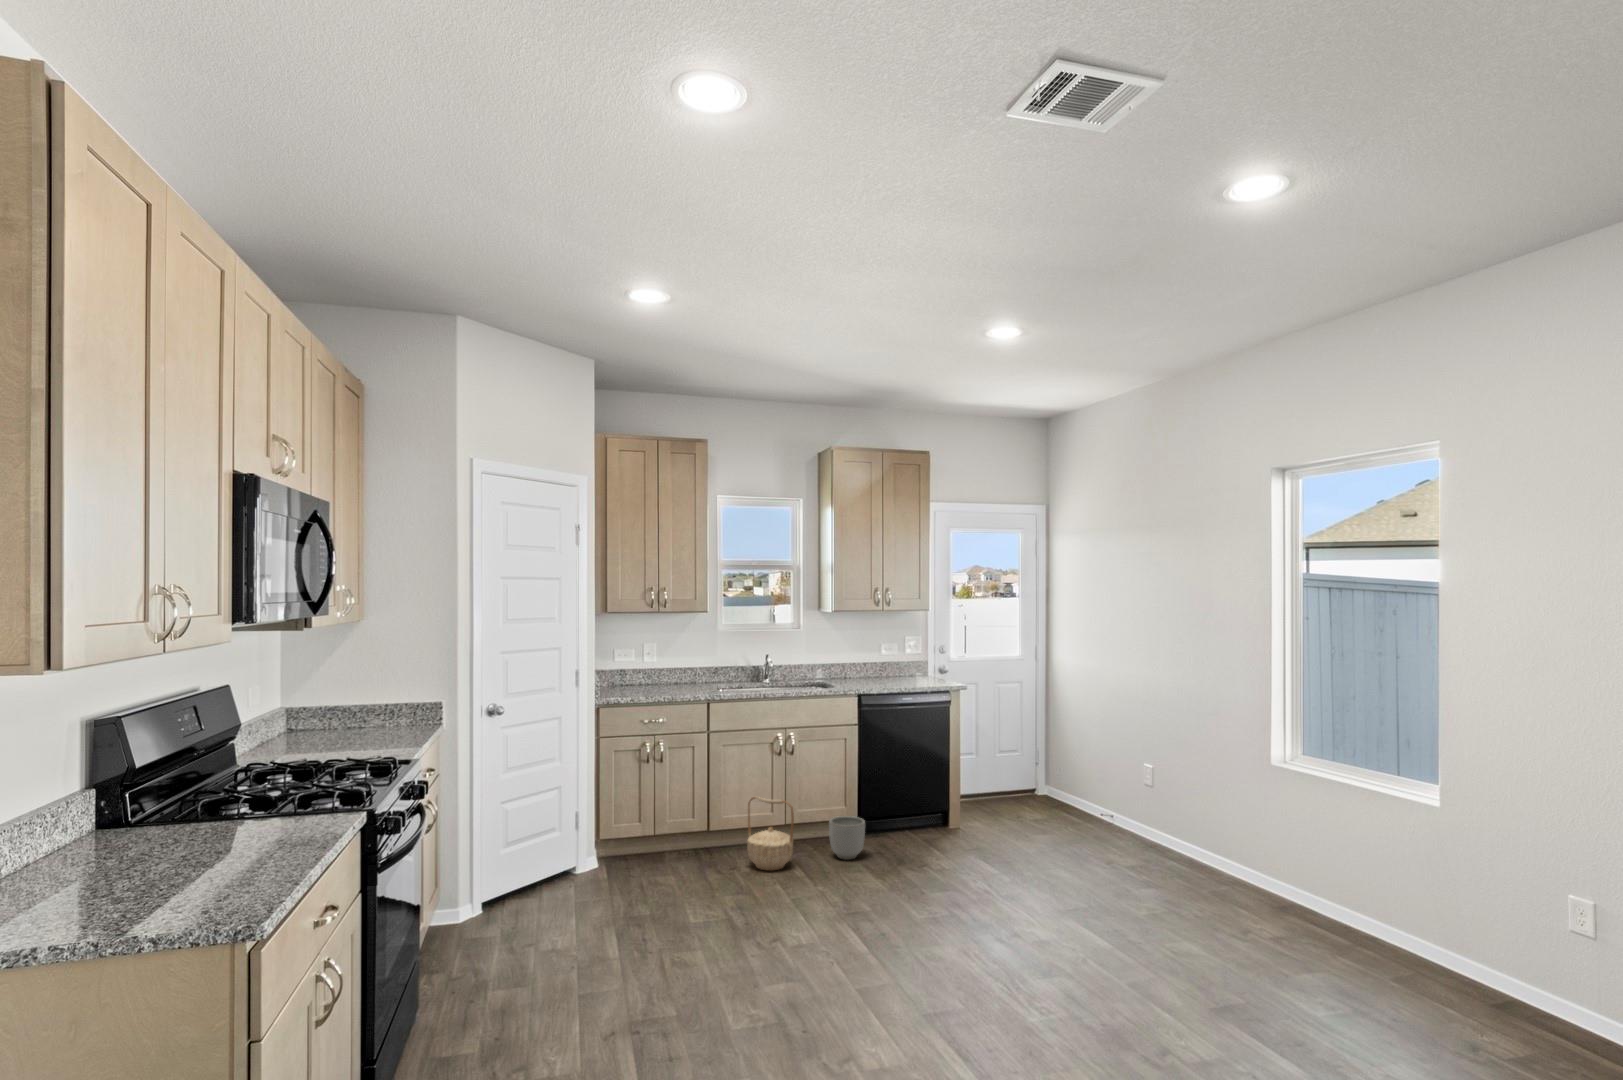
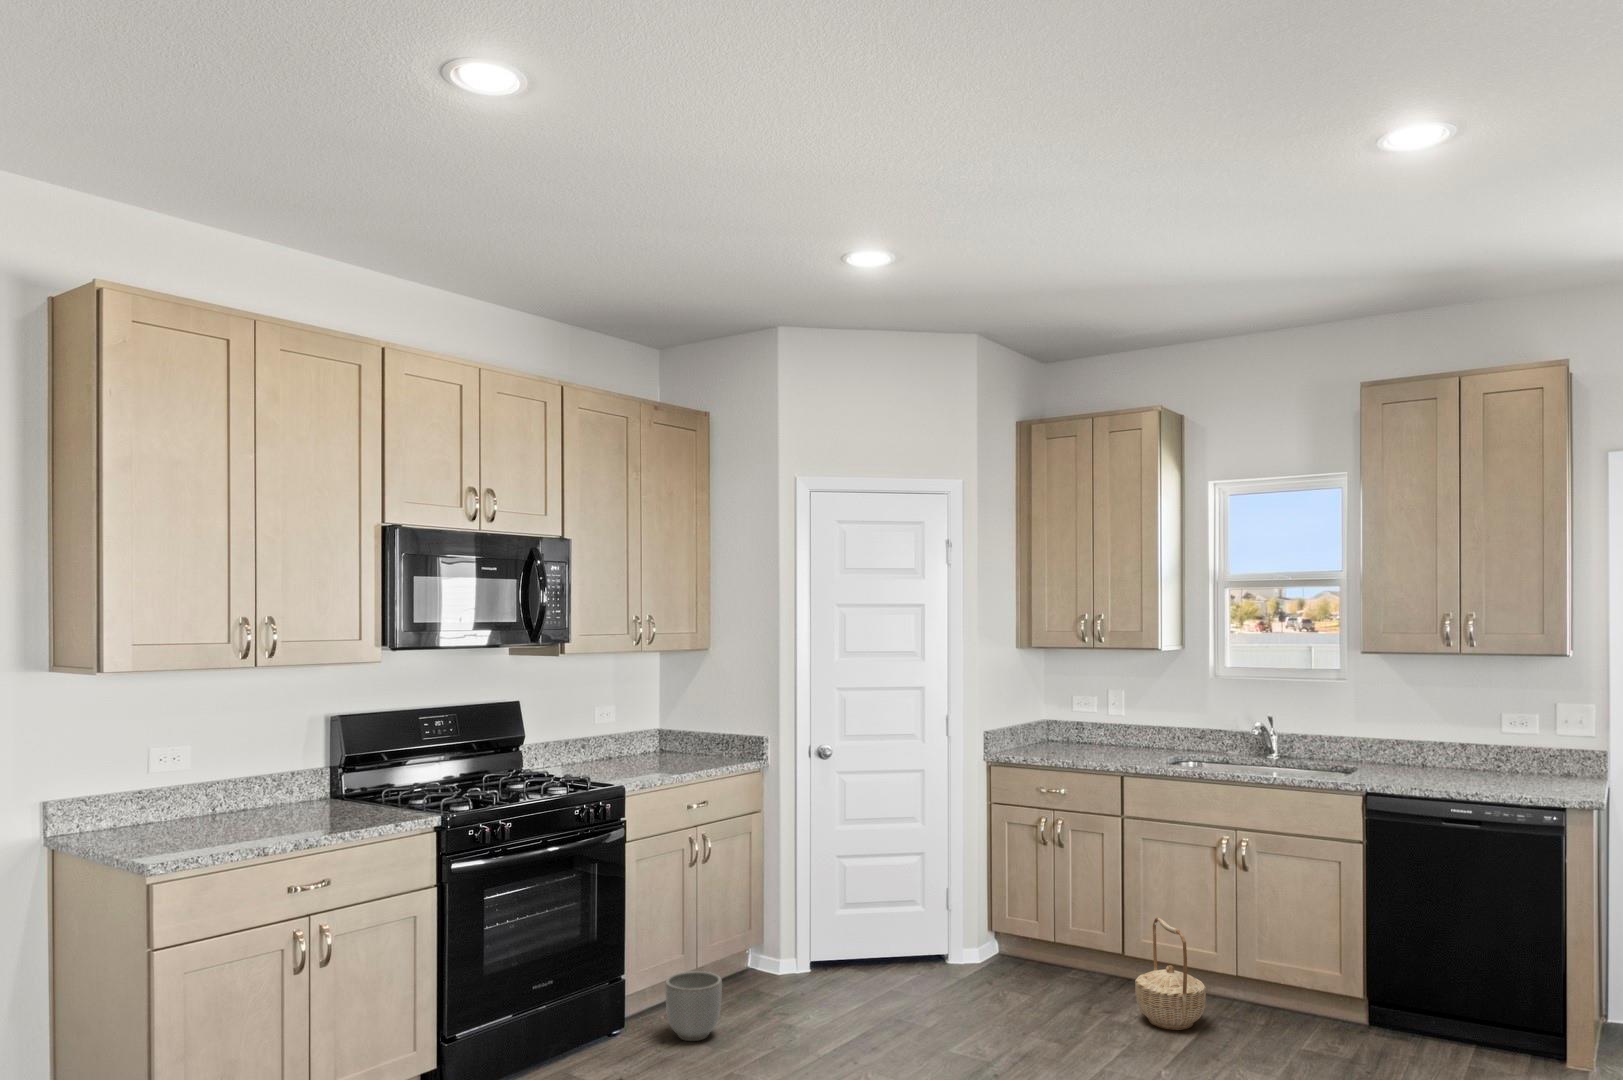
planter: present [829,816,865,860] -> present [665,971,722,1041]

